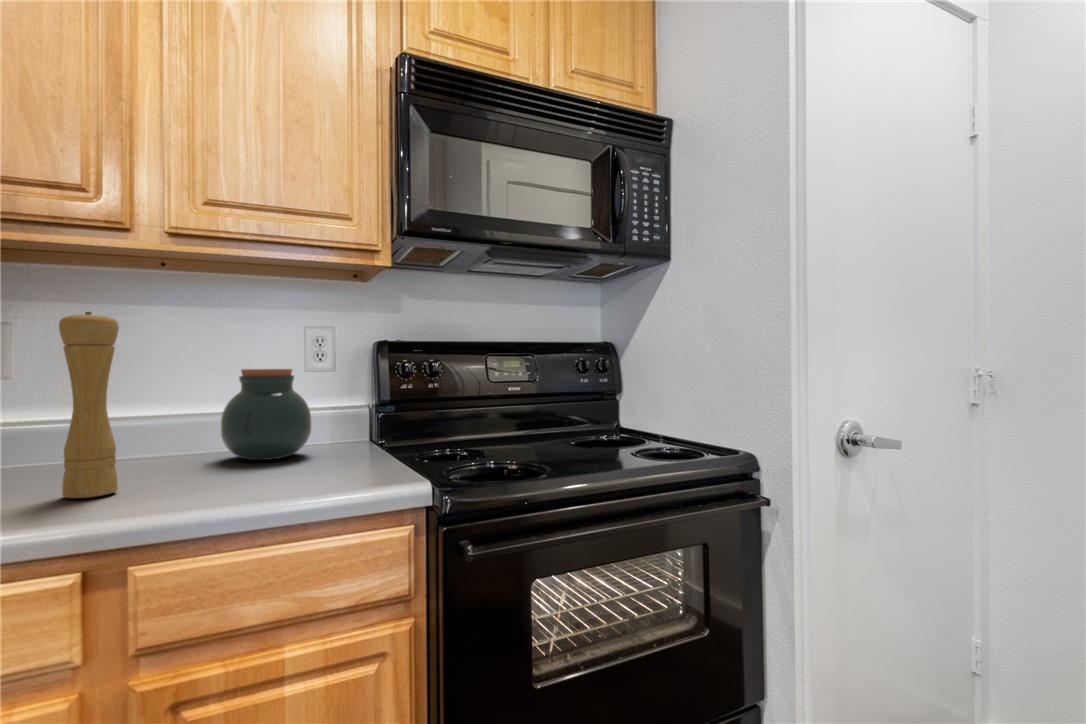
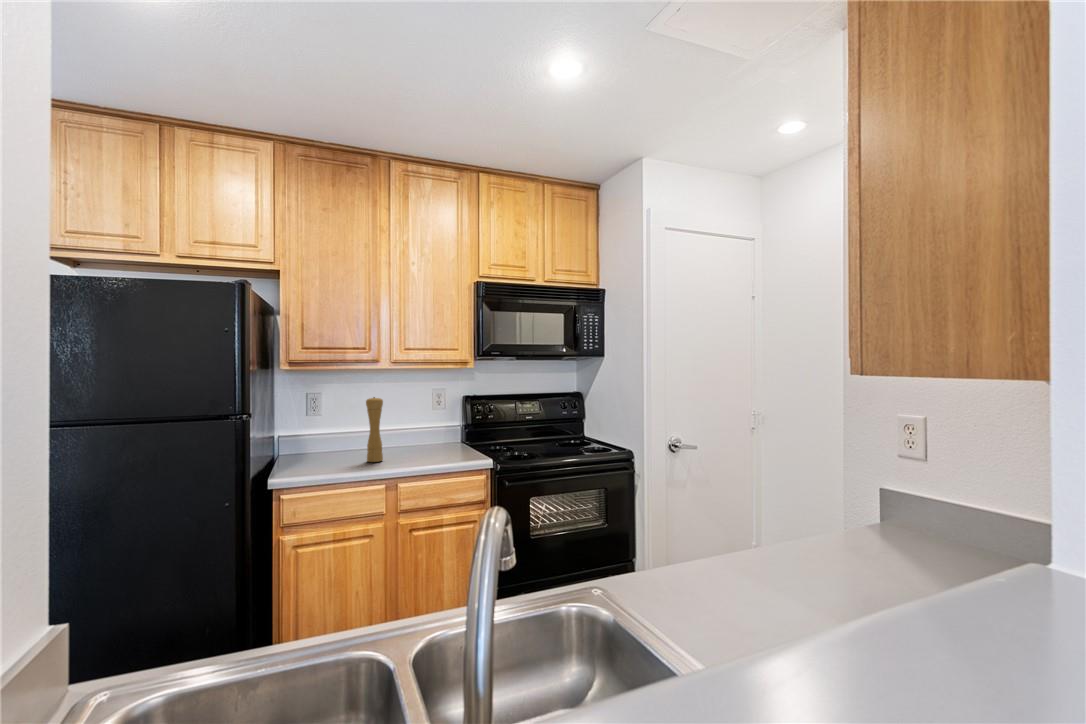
jar: present [221,369,311,460] -> none [405,410,440,450]

